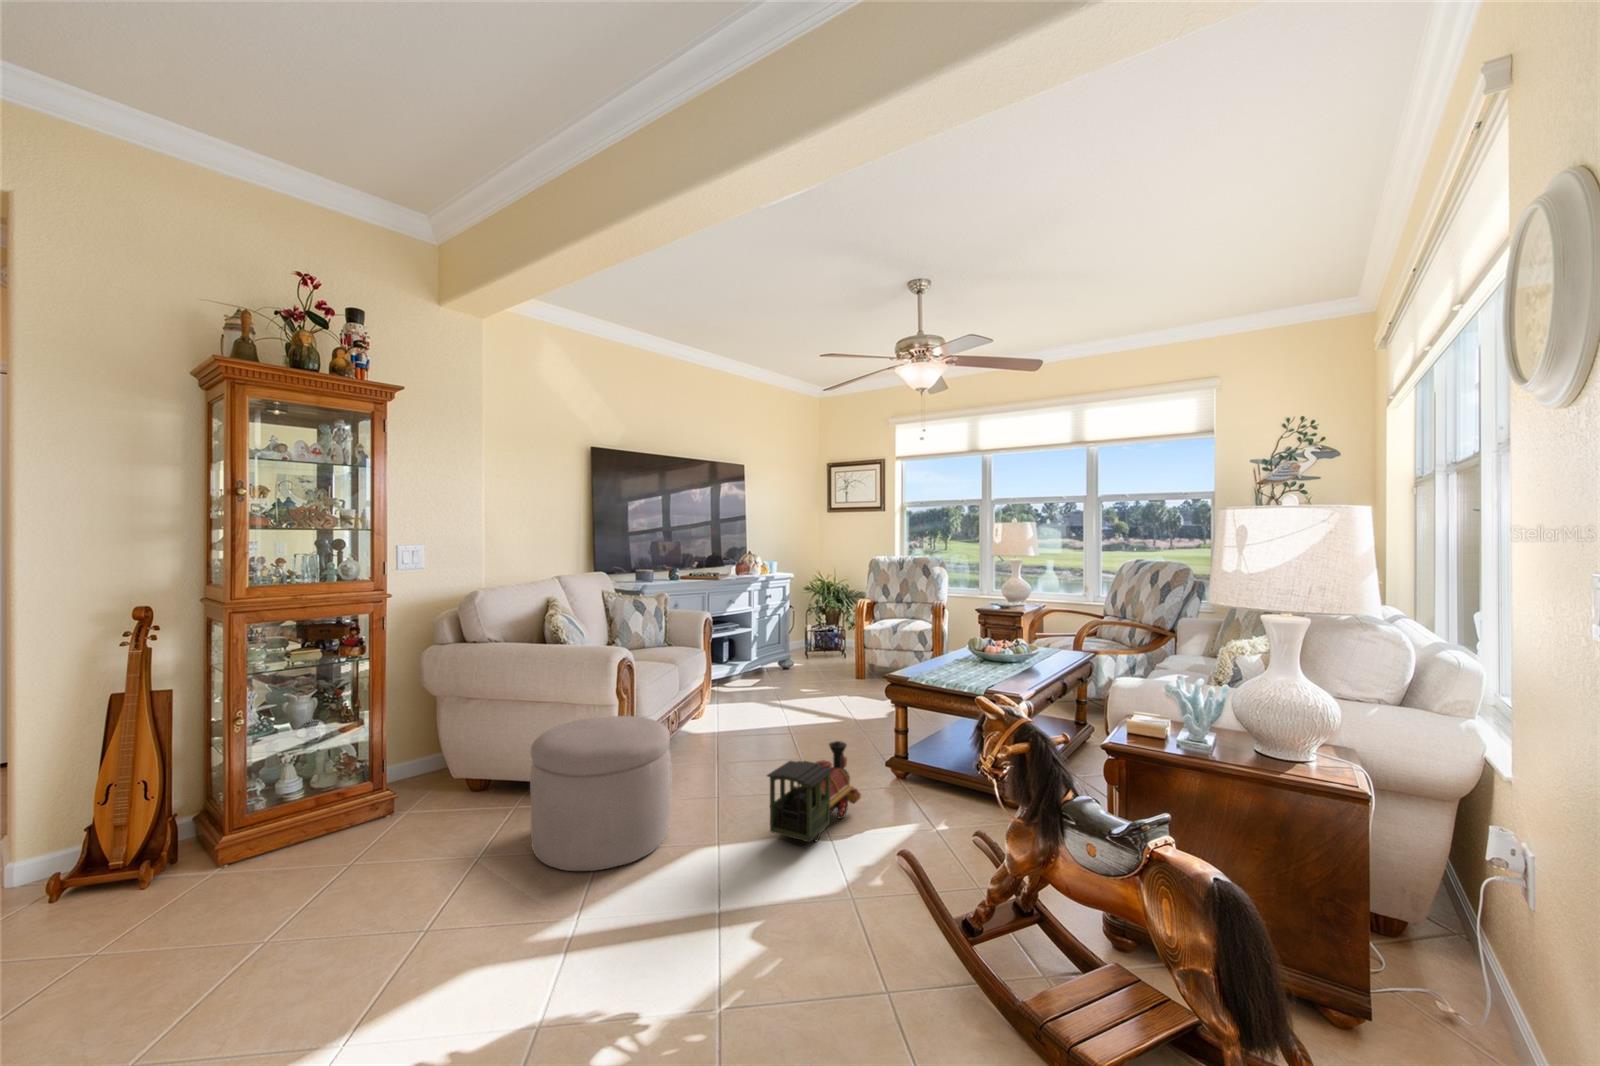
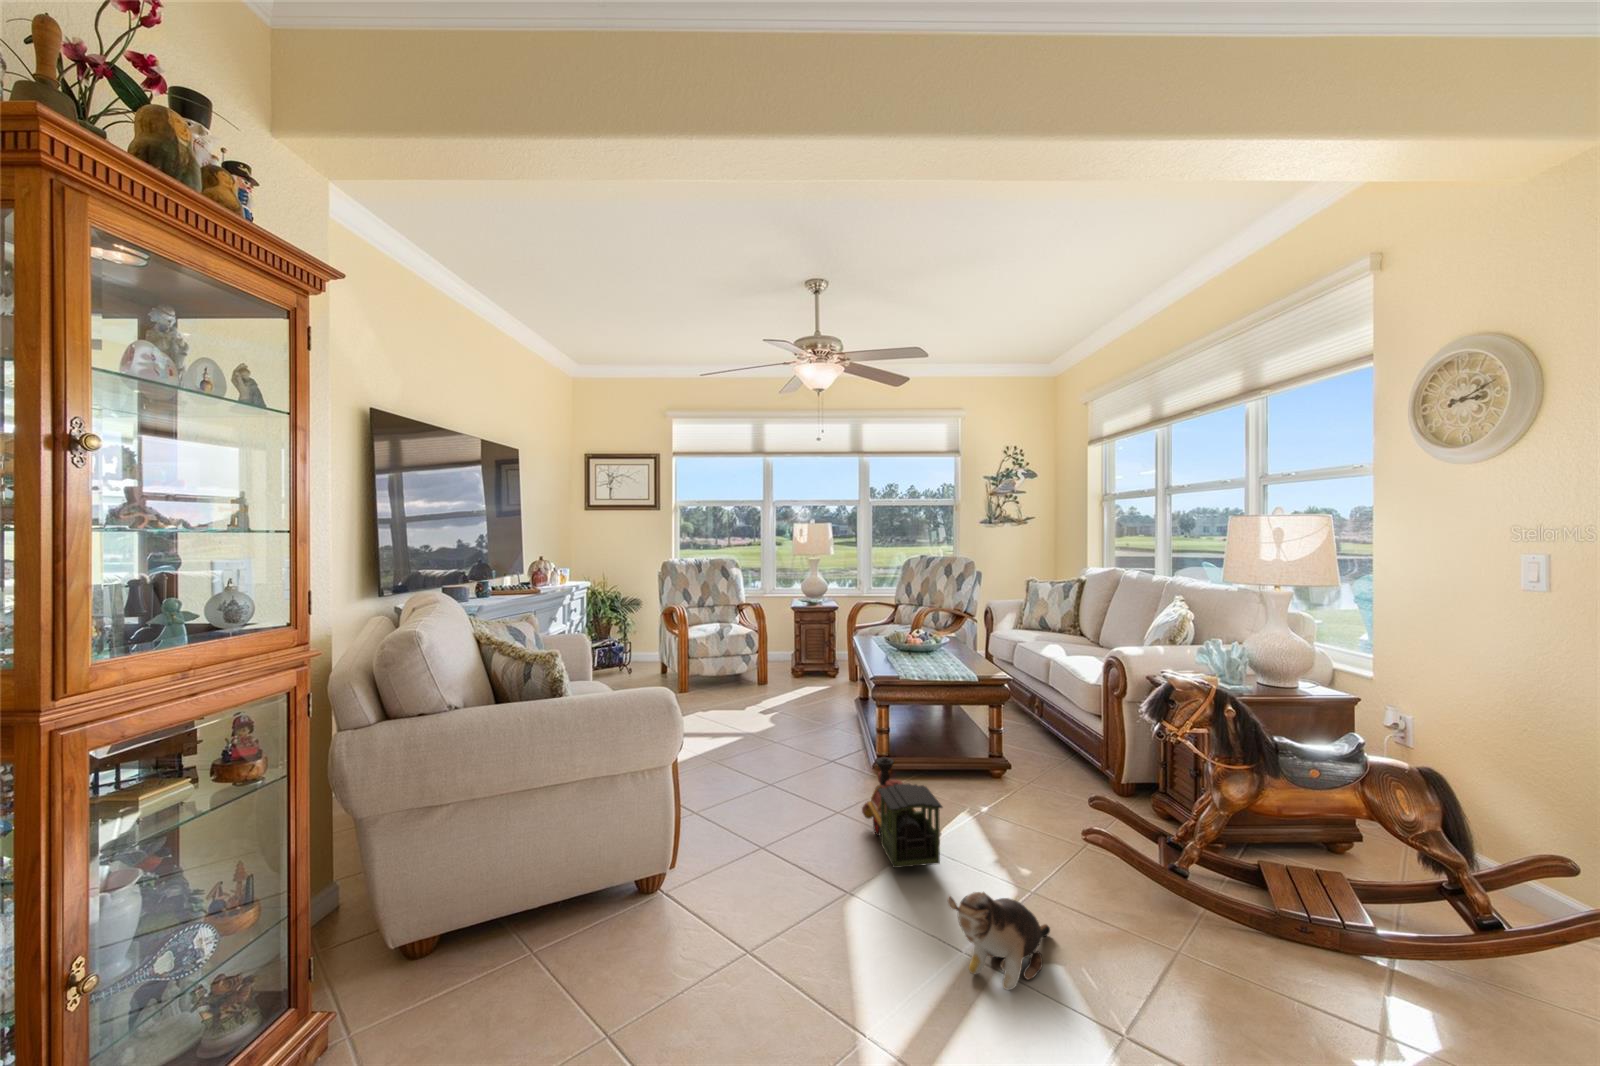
ottoman: present [530,716,671,871] -> none [647,783,822,1010]
plush toy: none [662,834,815,940] -> present [948,892,1050,990]

